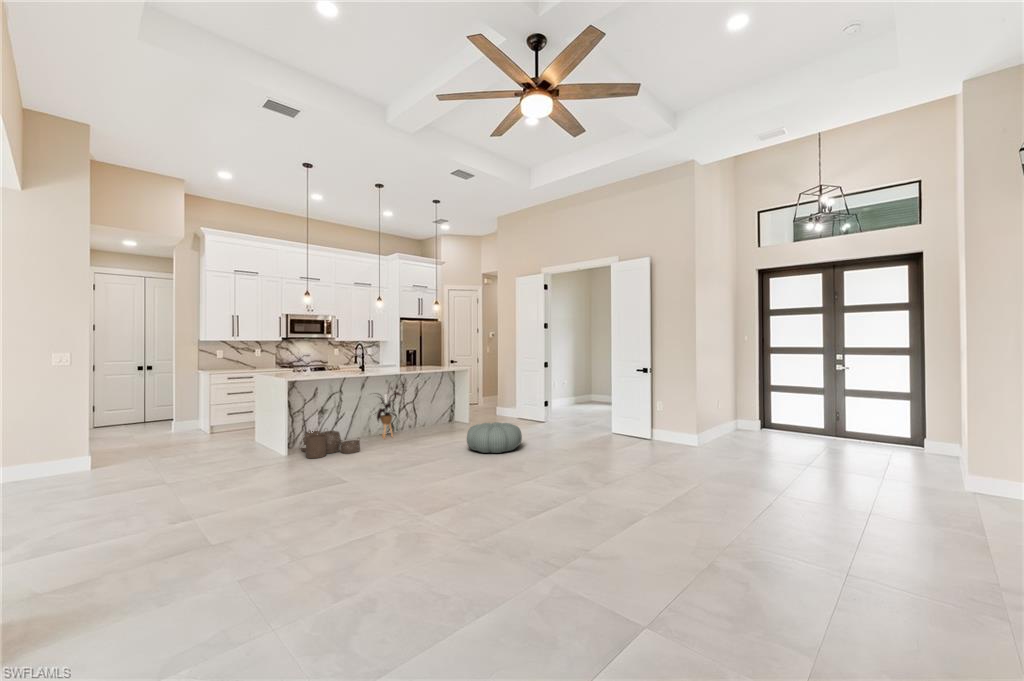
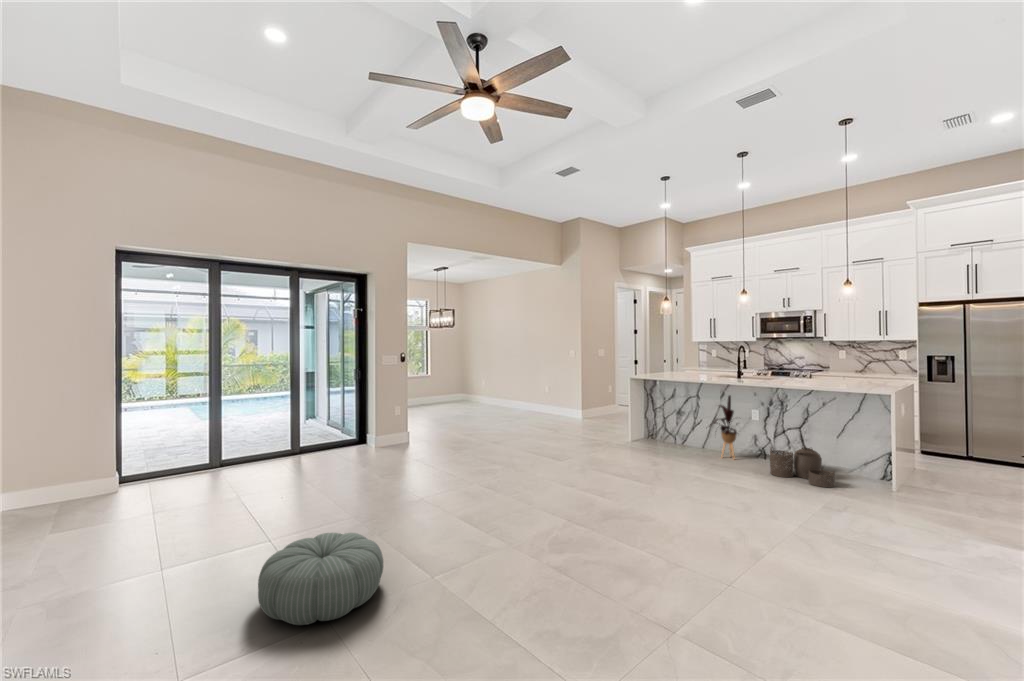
pouf: present [467,422,522,453] -> present [258,533,383,625]
woven basket: present [302,430,360,458] -> present [770,447,835,487]

